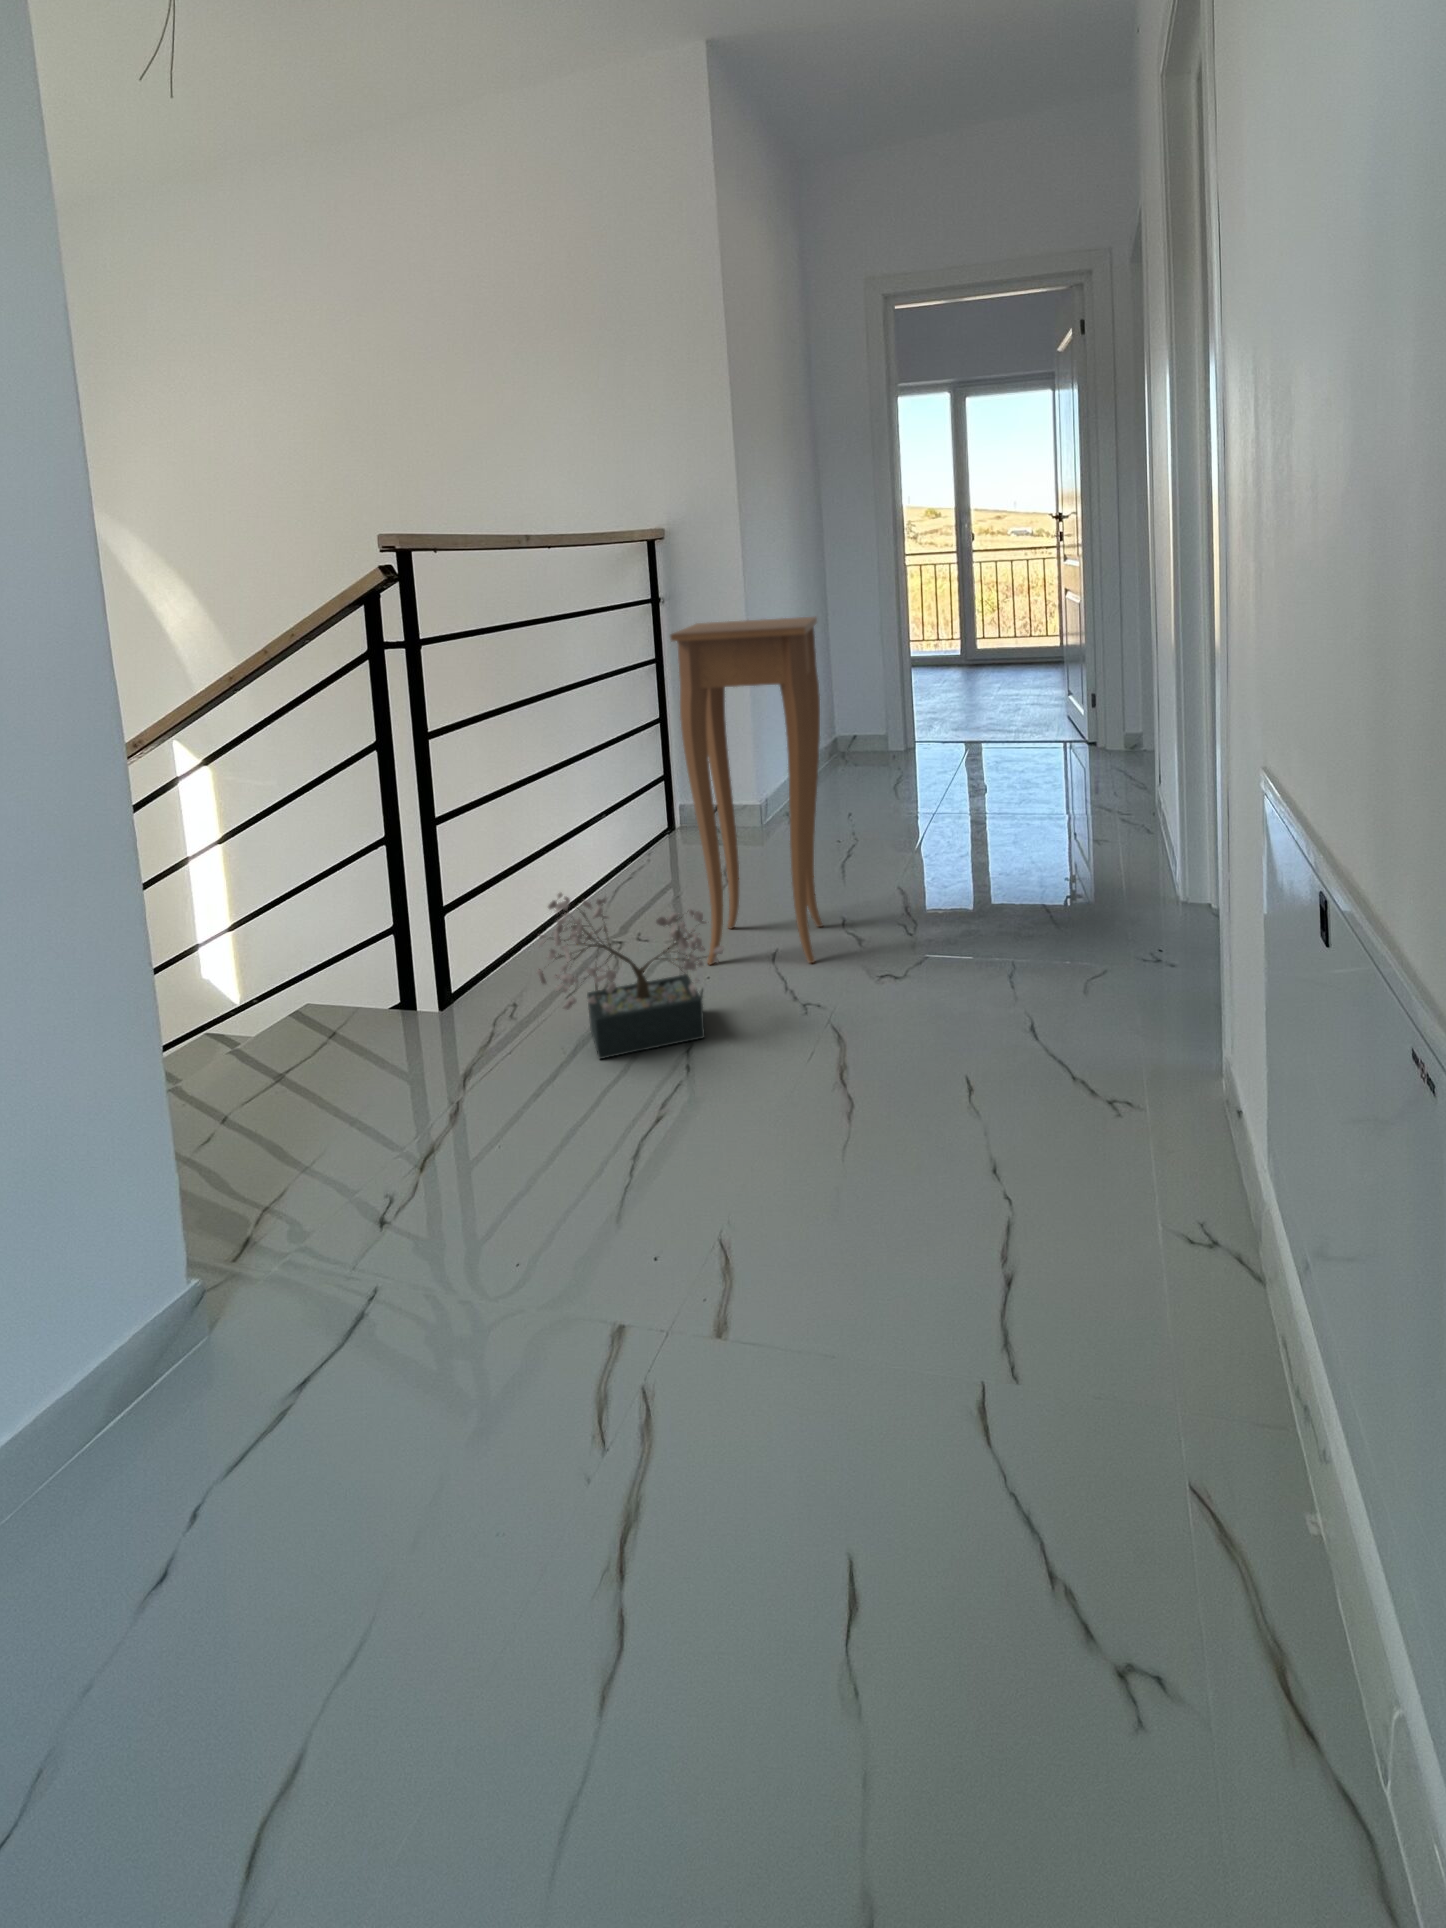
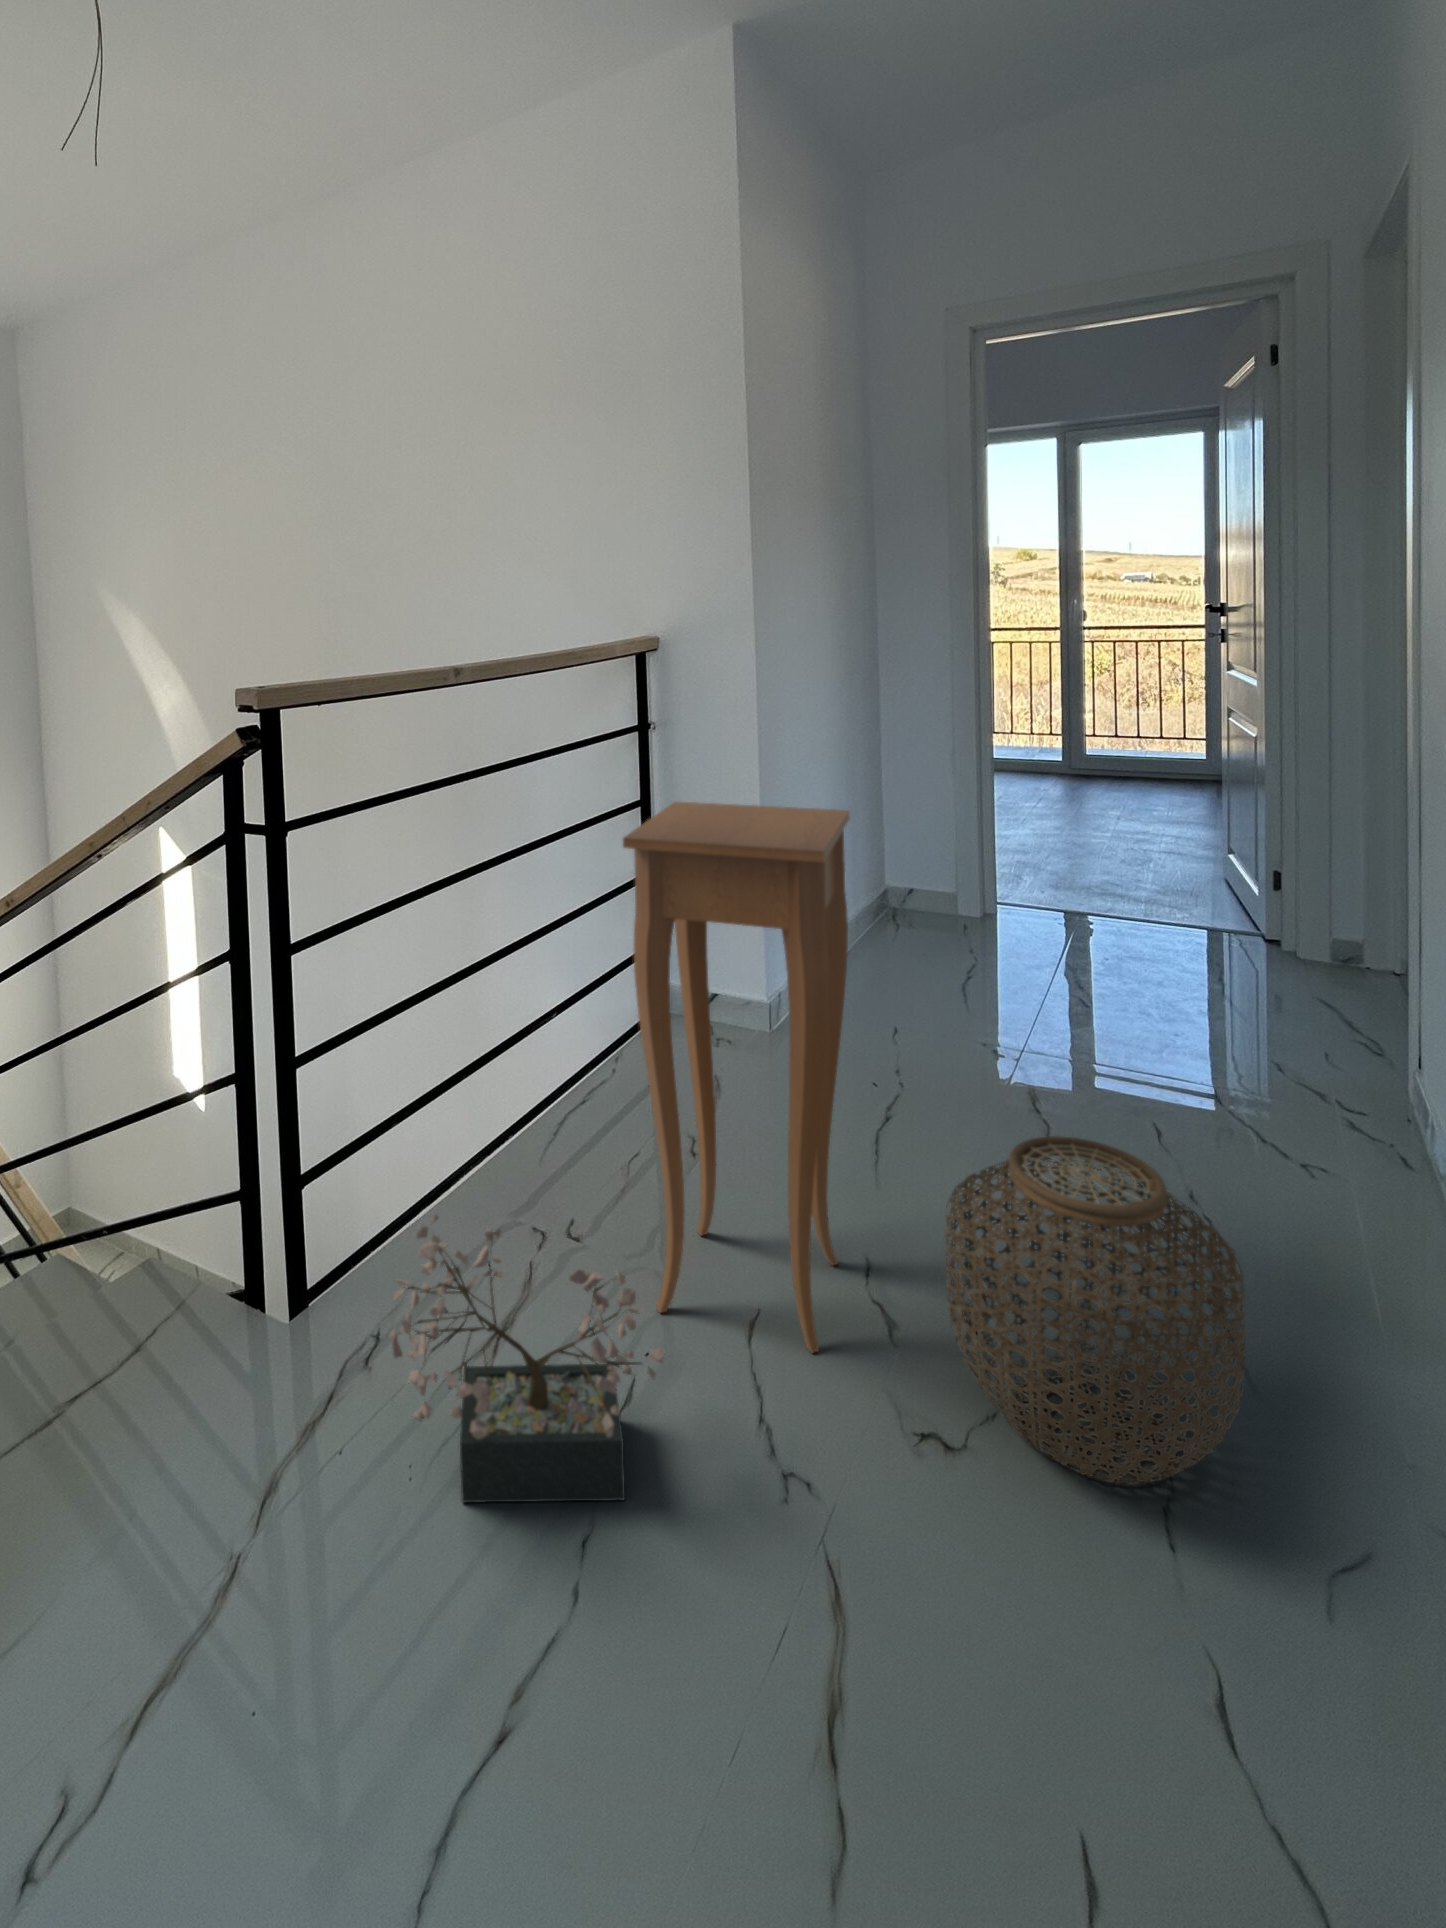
woven basket: none [888,795,1049,978] -> present [946,1136,1245,1485]

